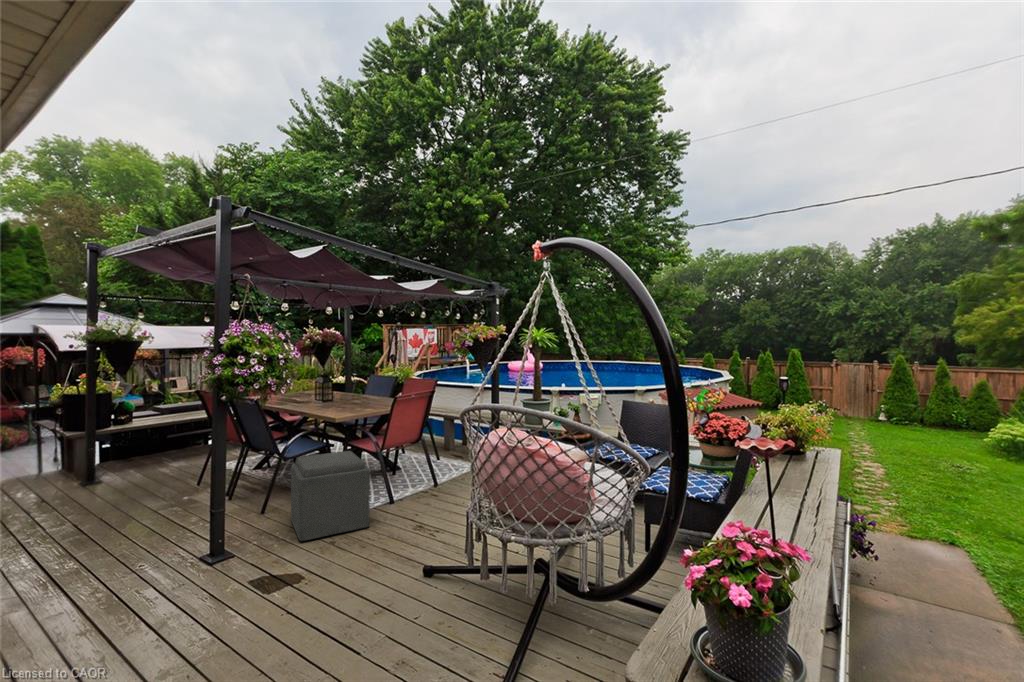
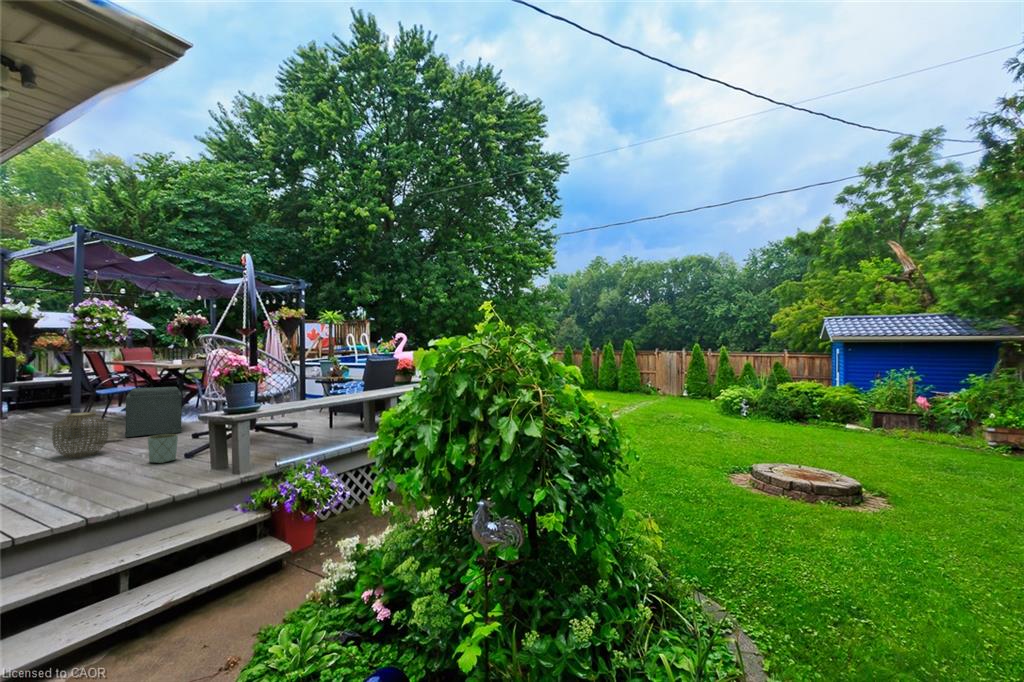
woven basket: none [223,530,302,620] -> present [52,412,108,458]
planter: none [396,585,441,655] -> present [148,434,178,463]

